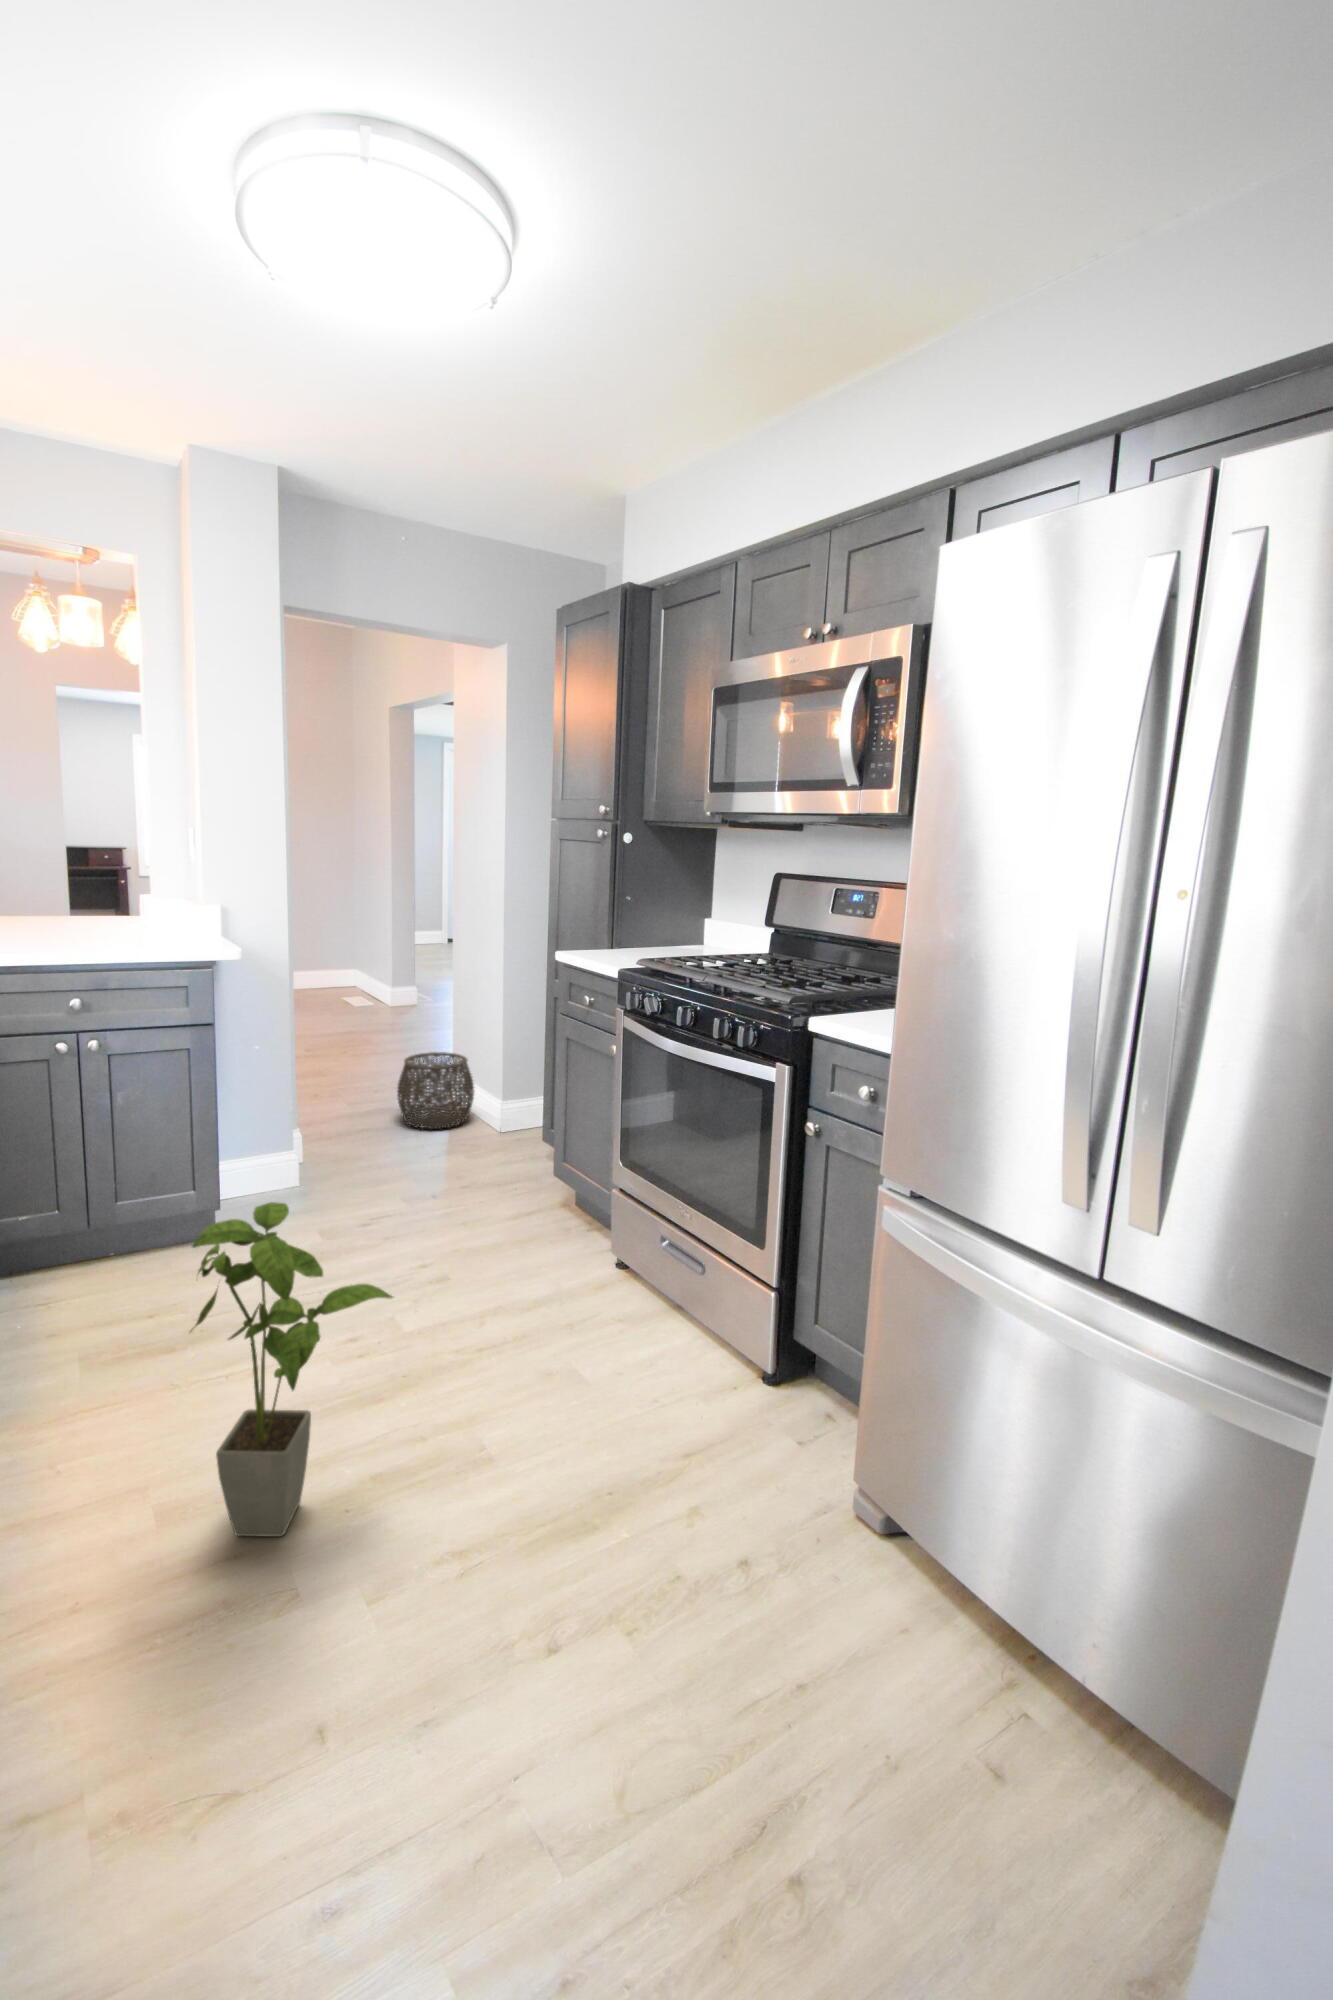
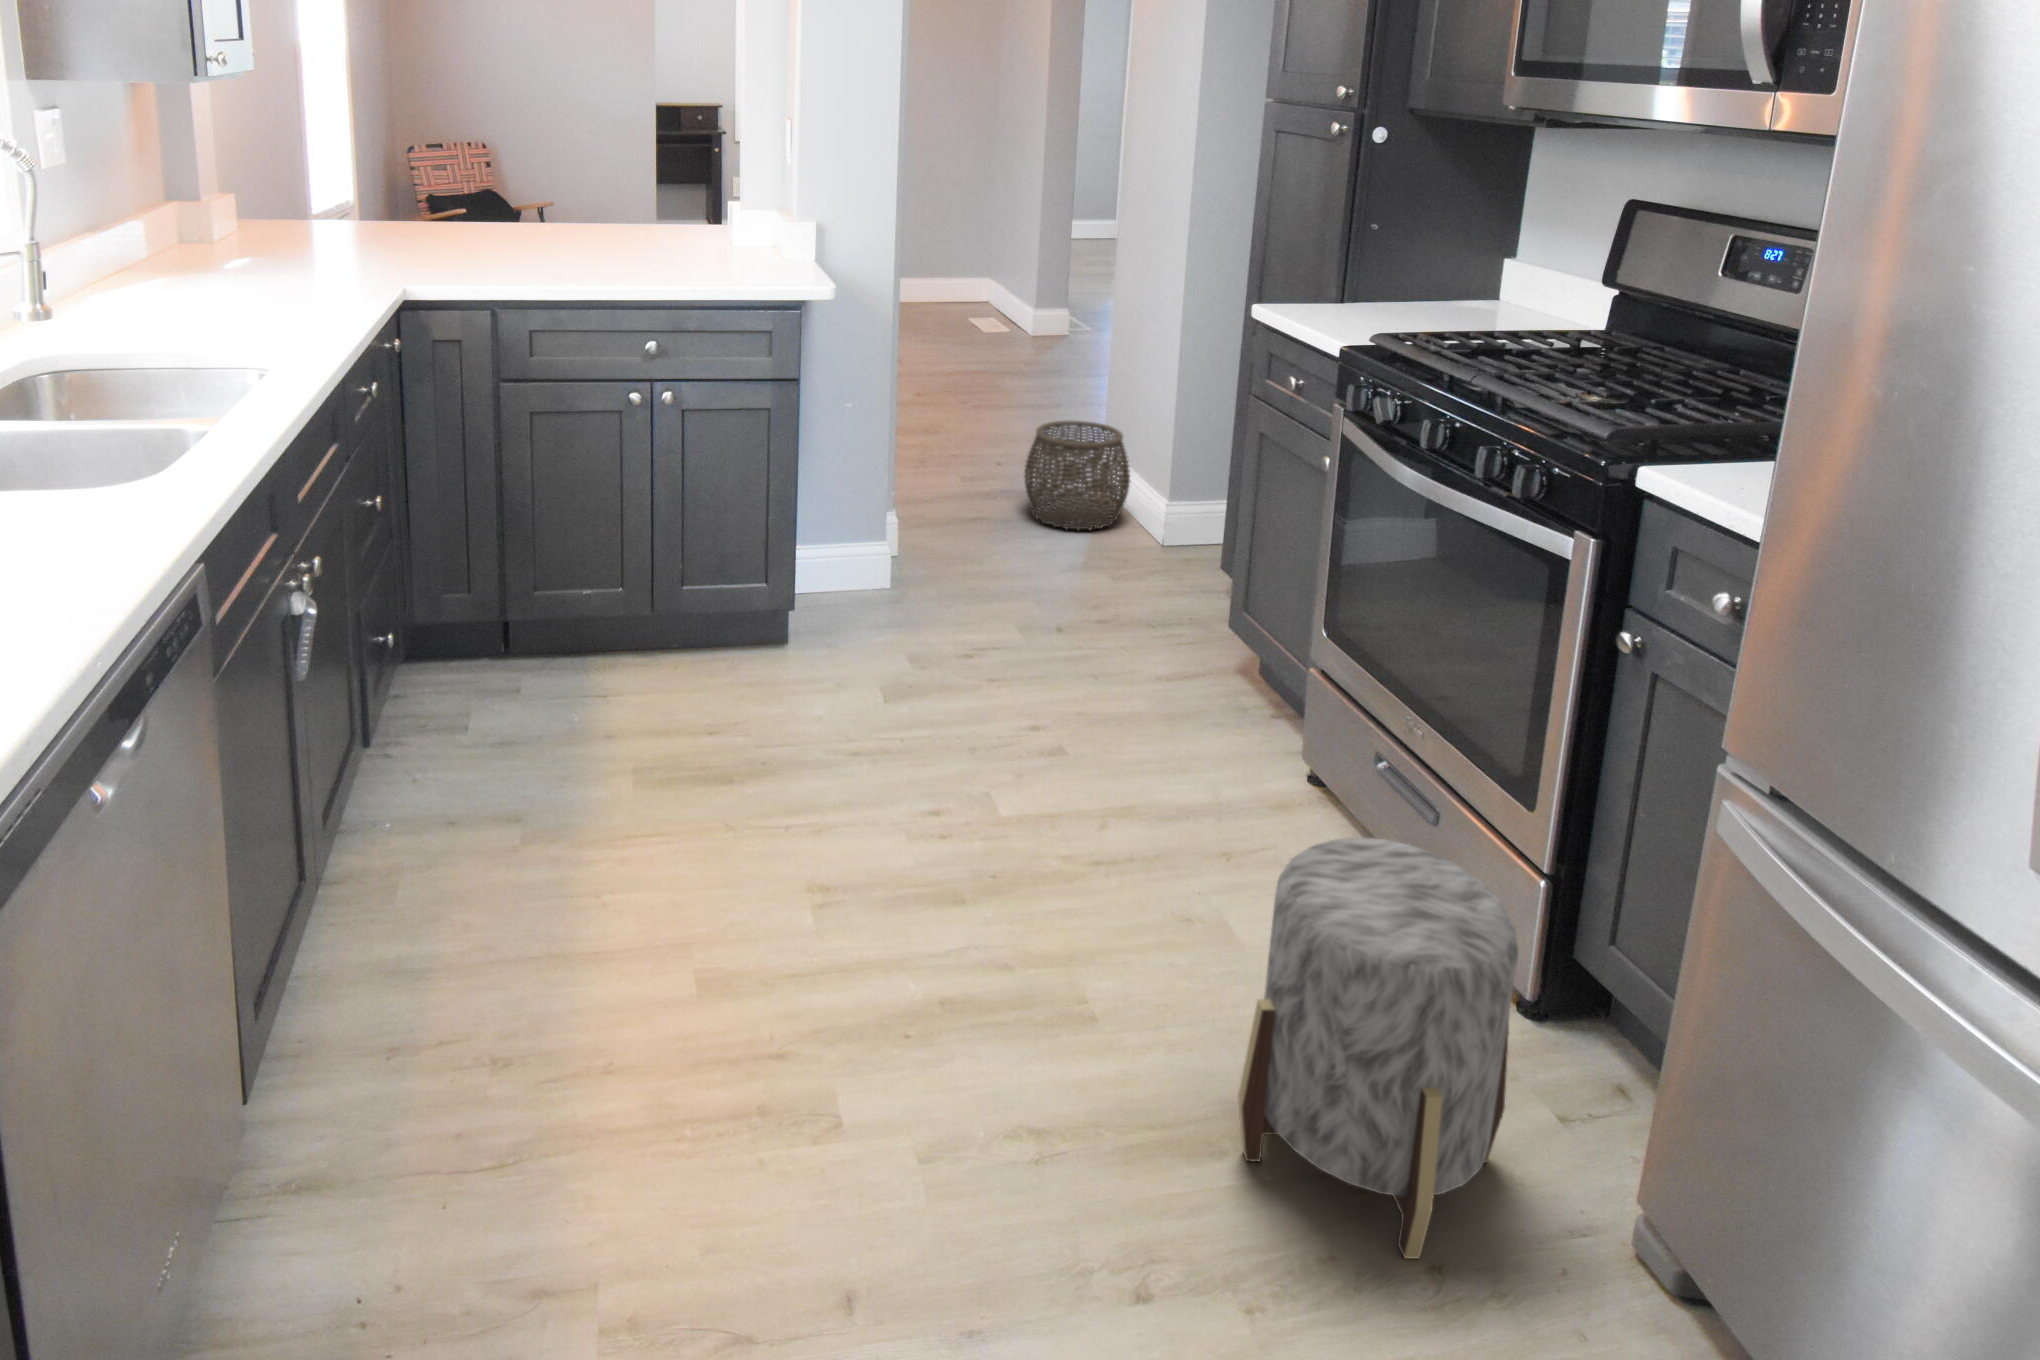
house plant: present [190,1202,393,1537] -> none [746,641,980,1040]
stool: none [604,1281,775,1564] -> present [1238,837,1518,1258]

